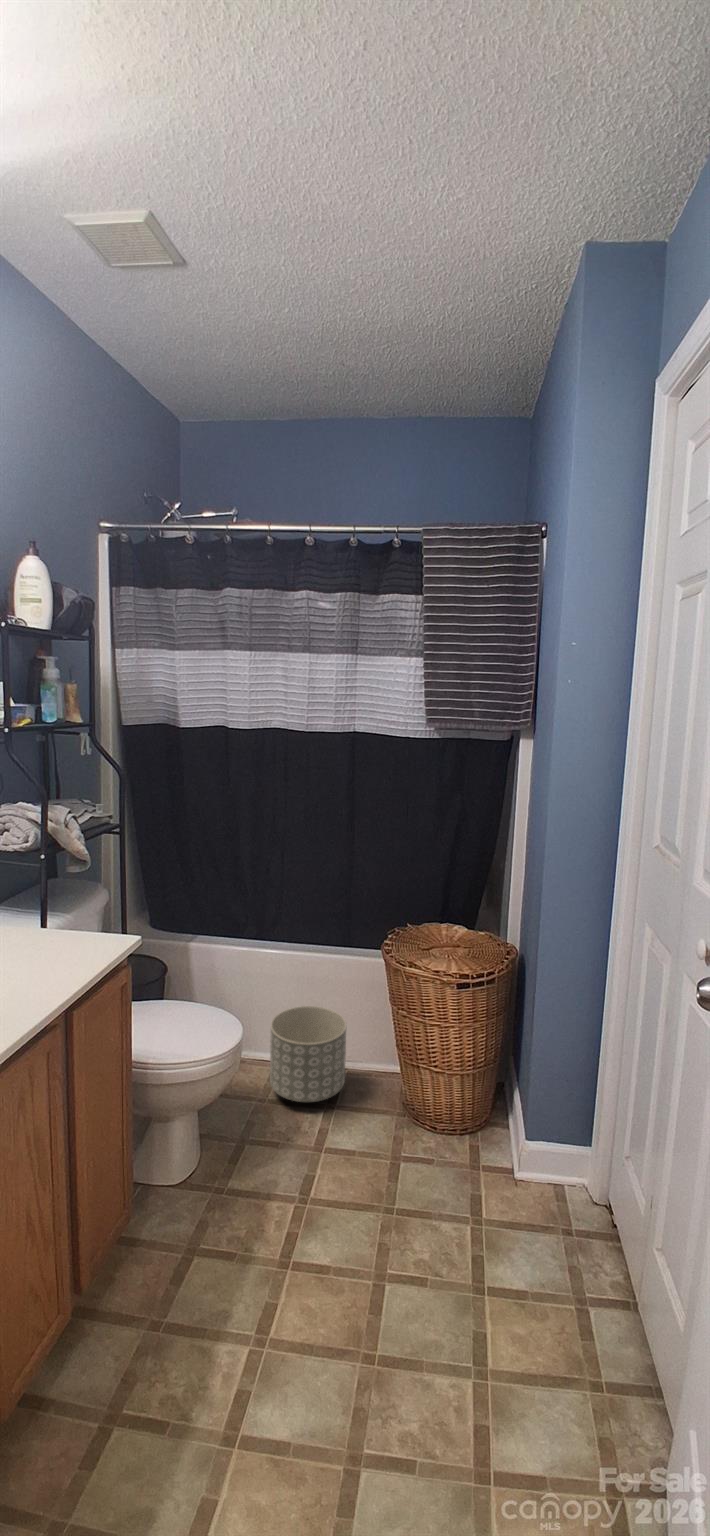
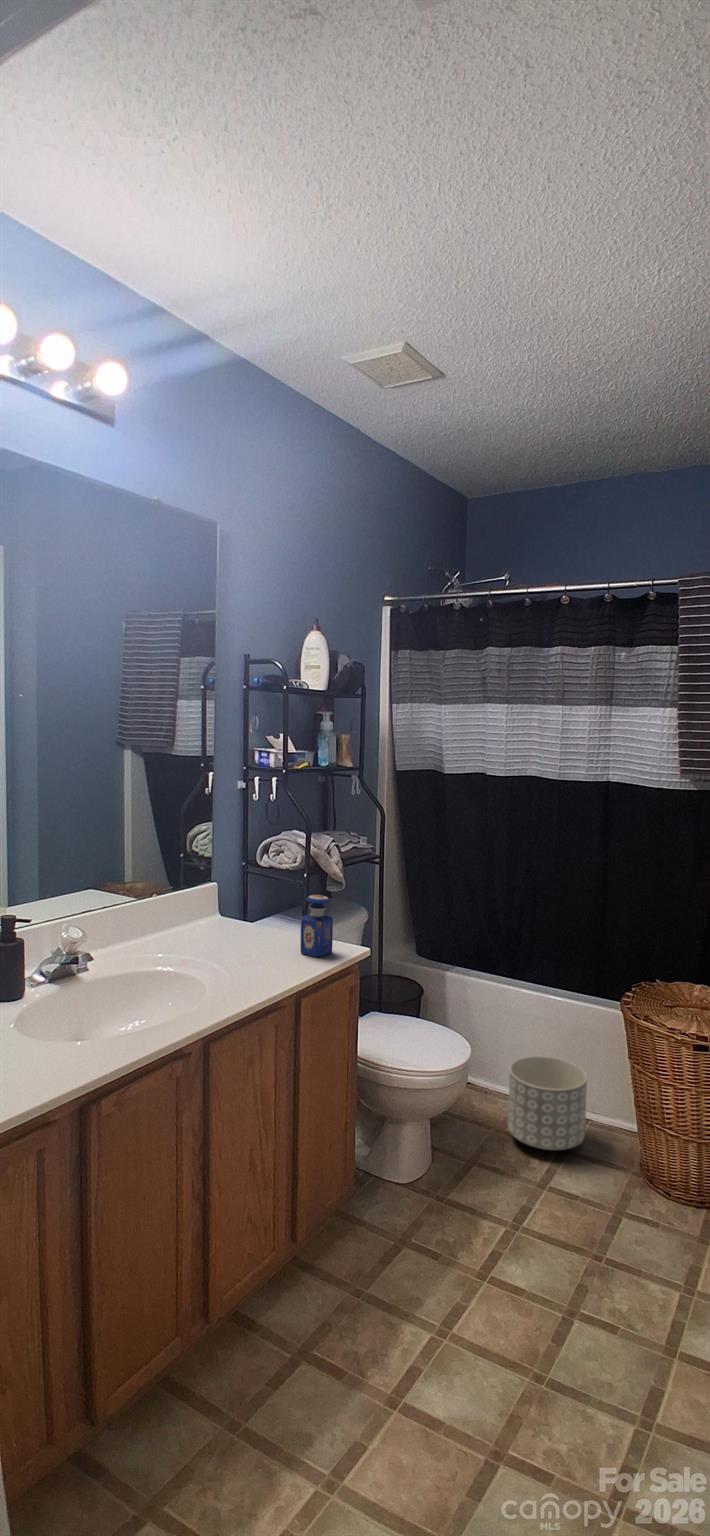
perfume bottle: none [46,888,91,967] -> present [300,895,333,957]

